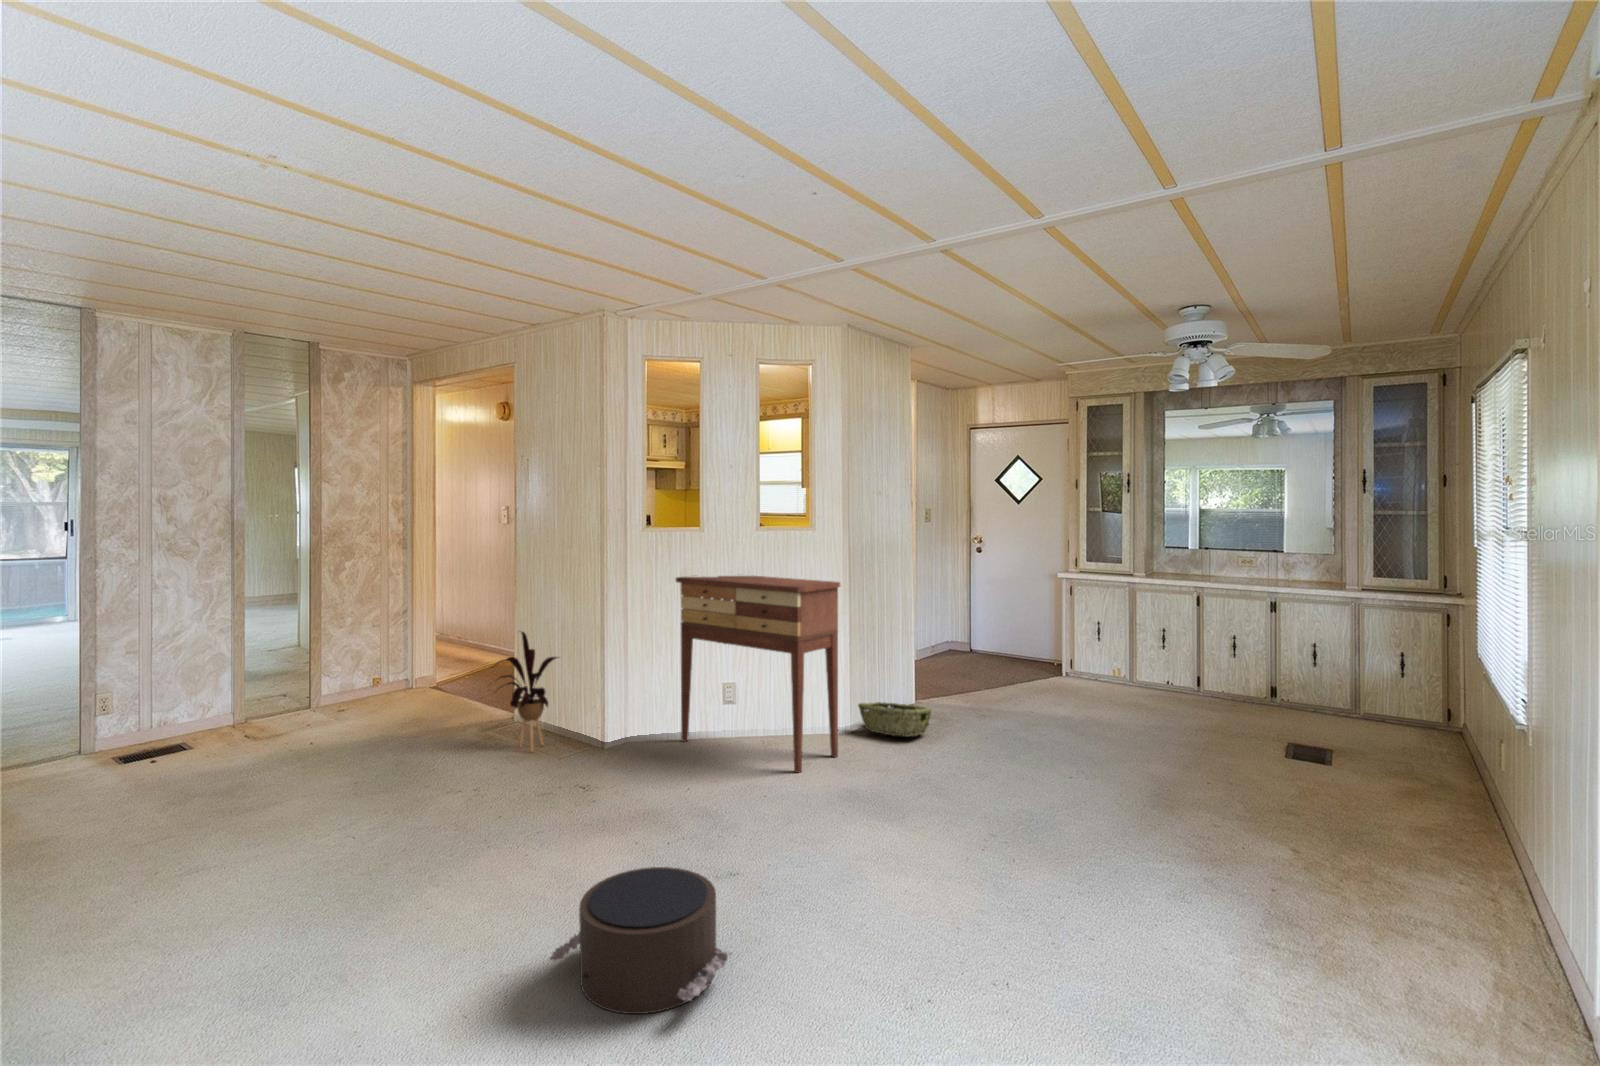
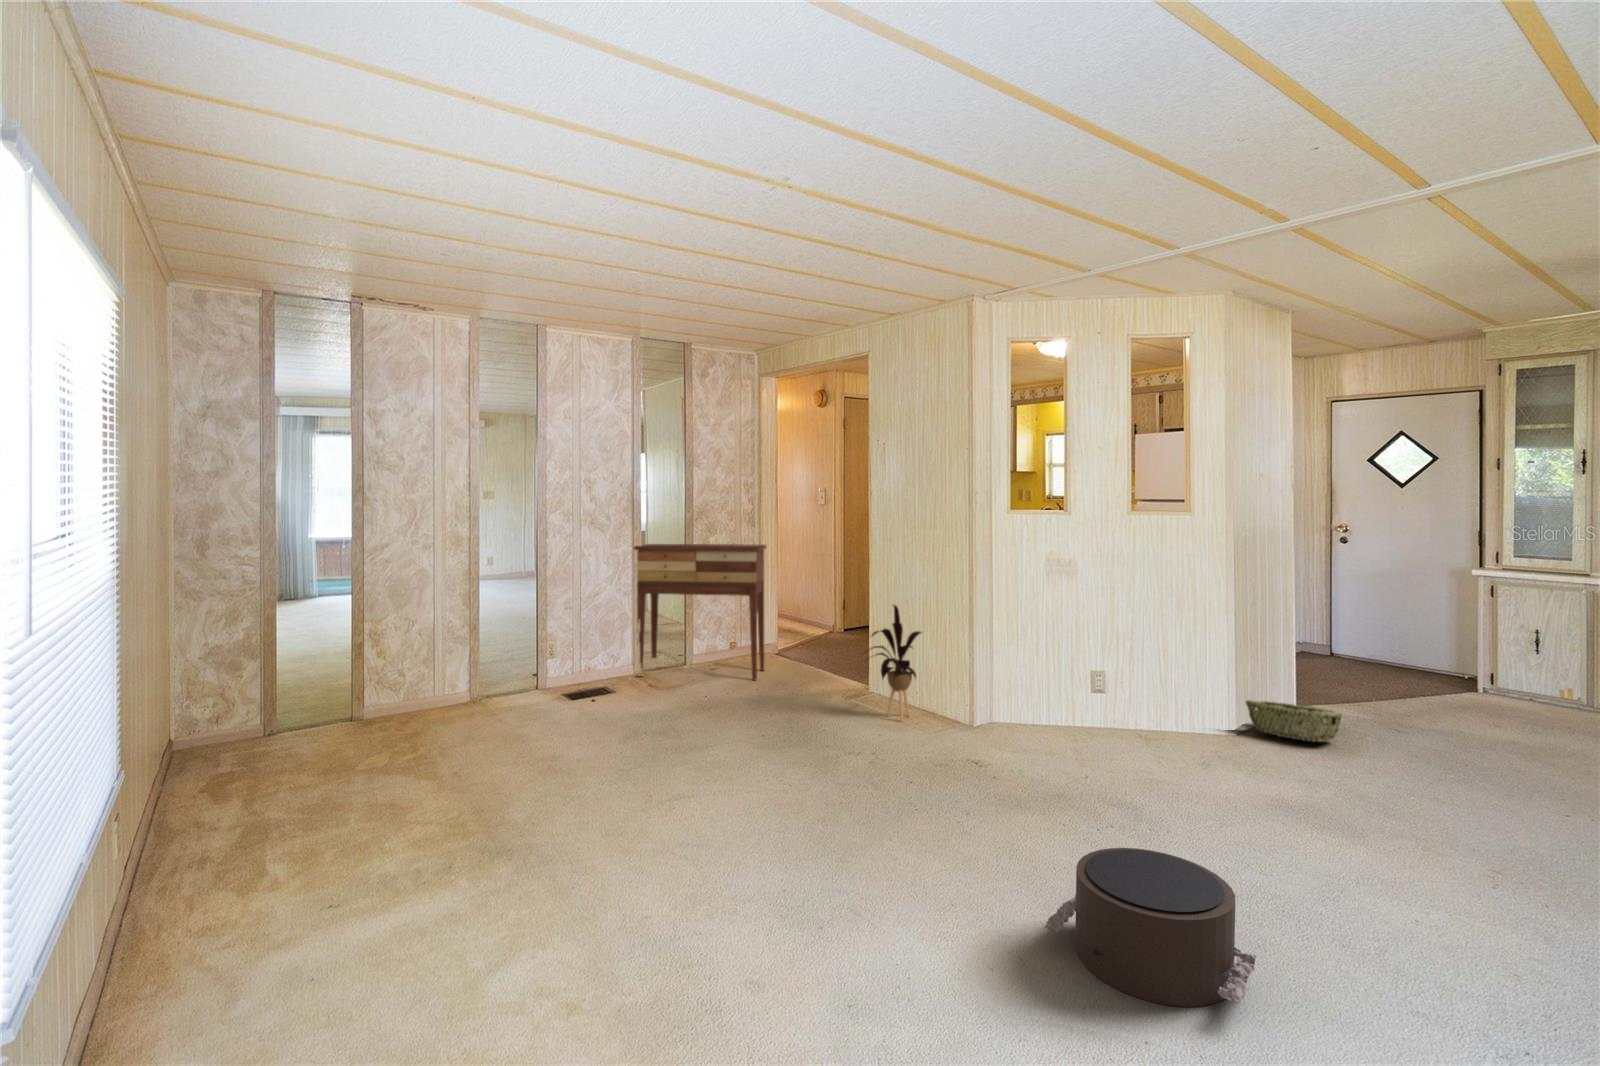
console table: present [676,576,840,773] -> present [634,544,766,680]

